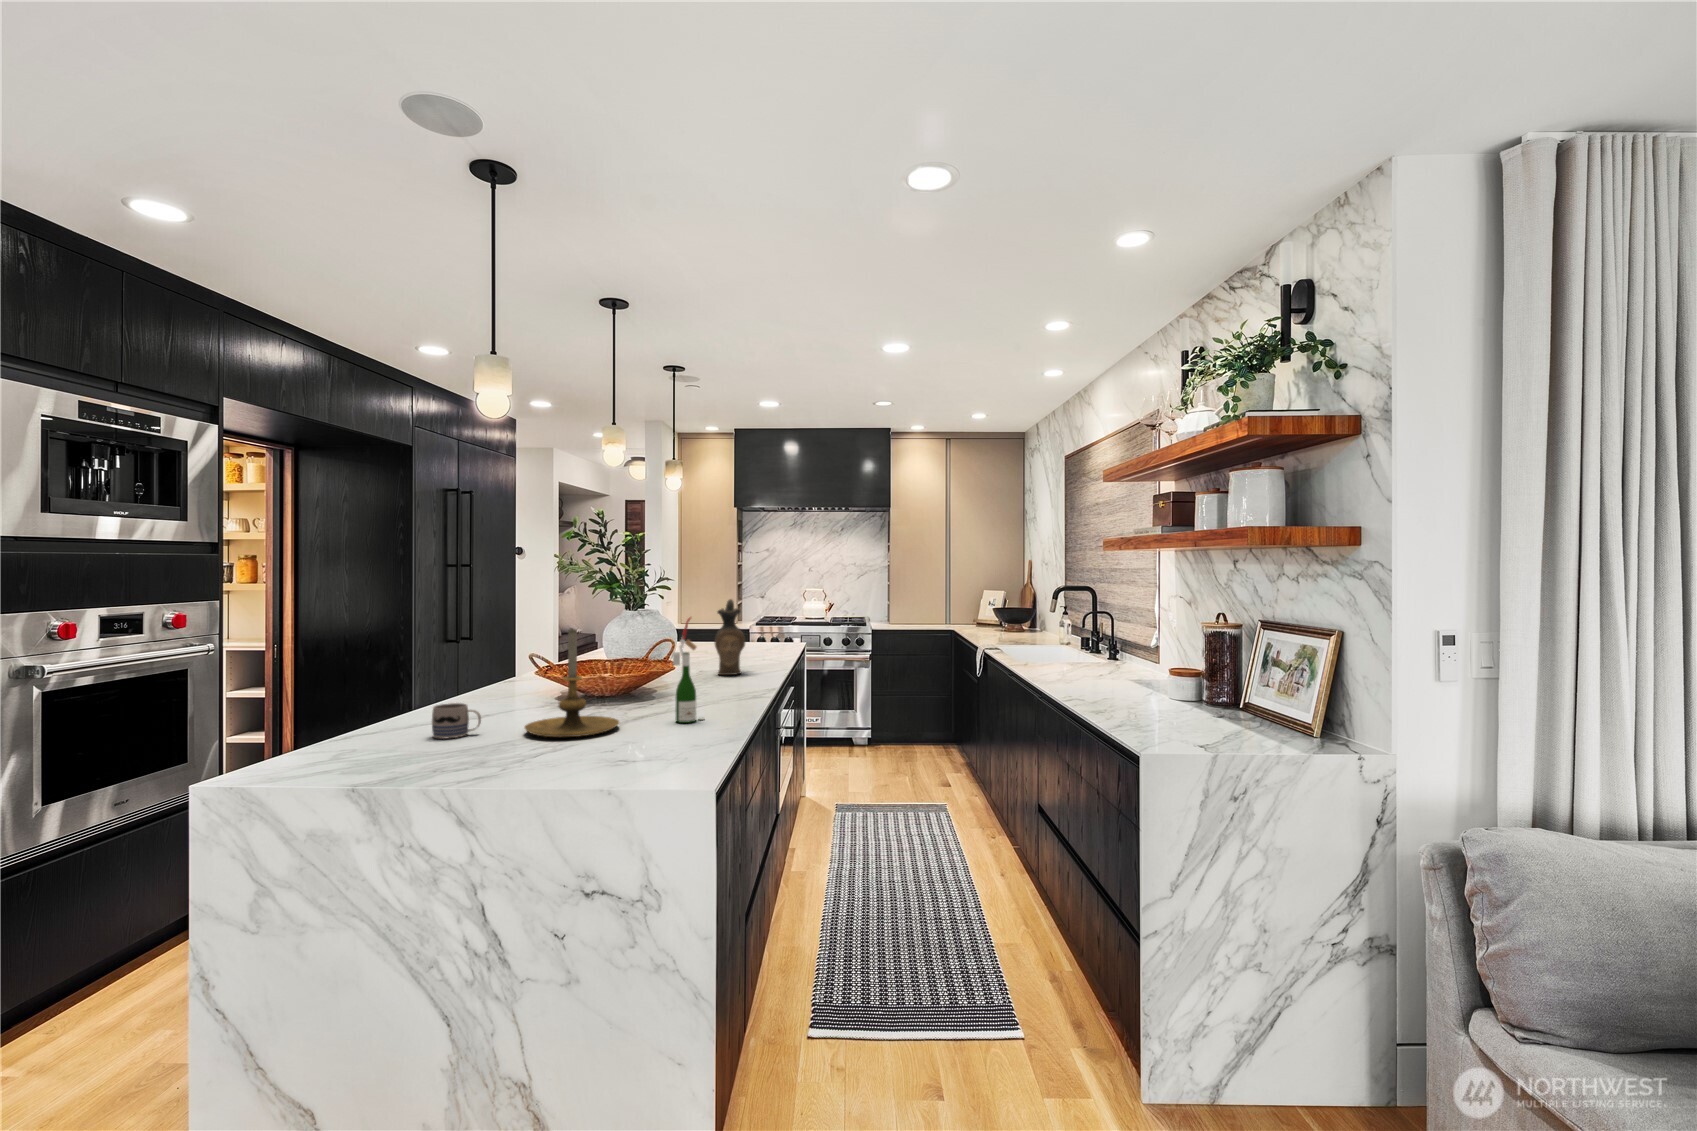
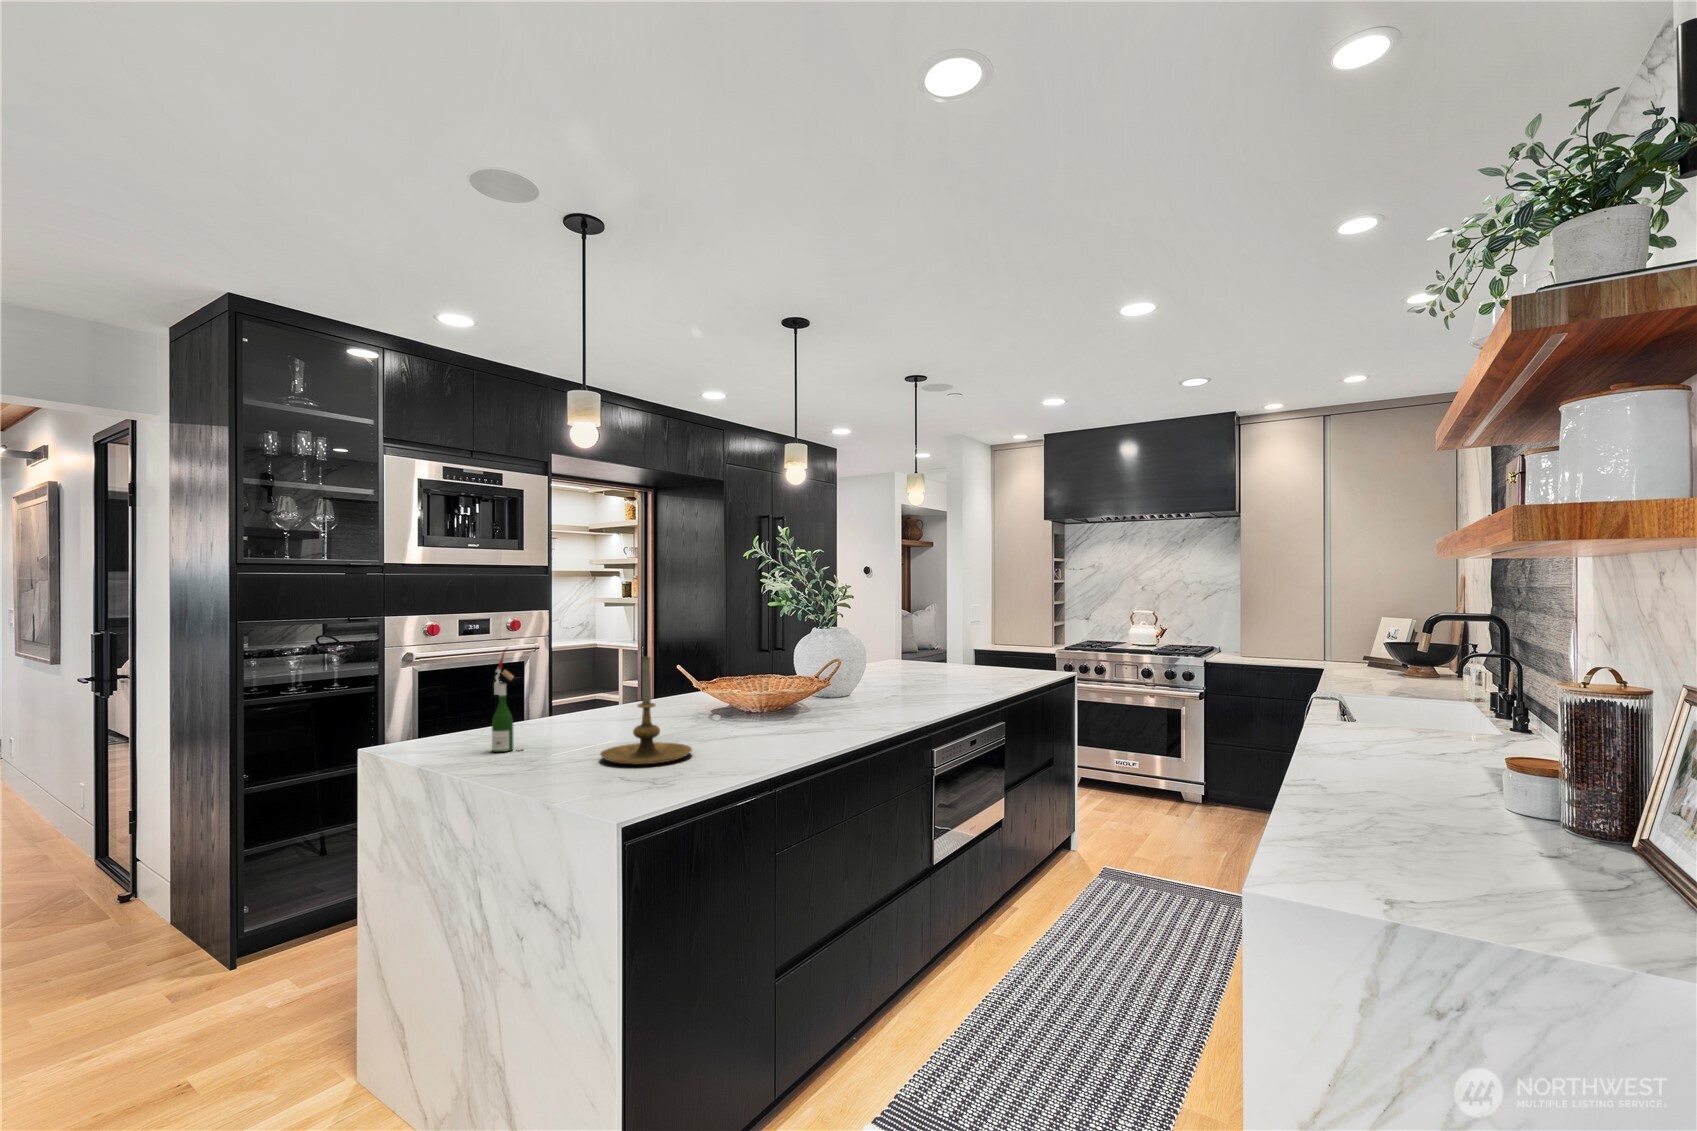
ceramic pitcher: present [715,599,745,675] -> none [891,625,925,709]
wine bottle: present [673,617,704,723] -> present [492,649,523,752]
mug: present [432,703,481,739] -> none [537,721,578,754]

